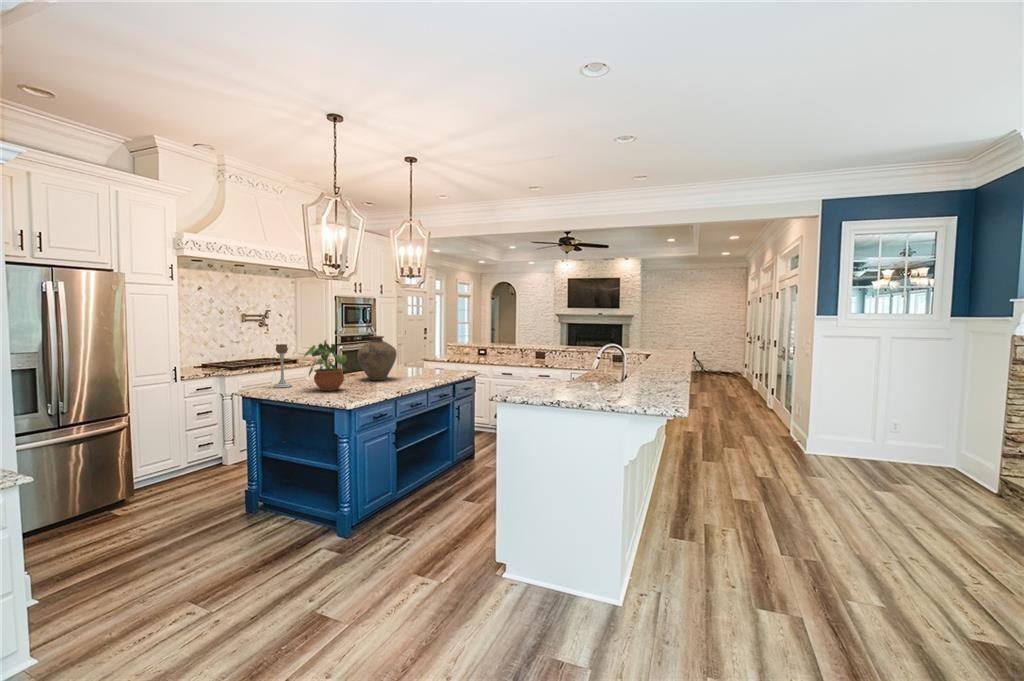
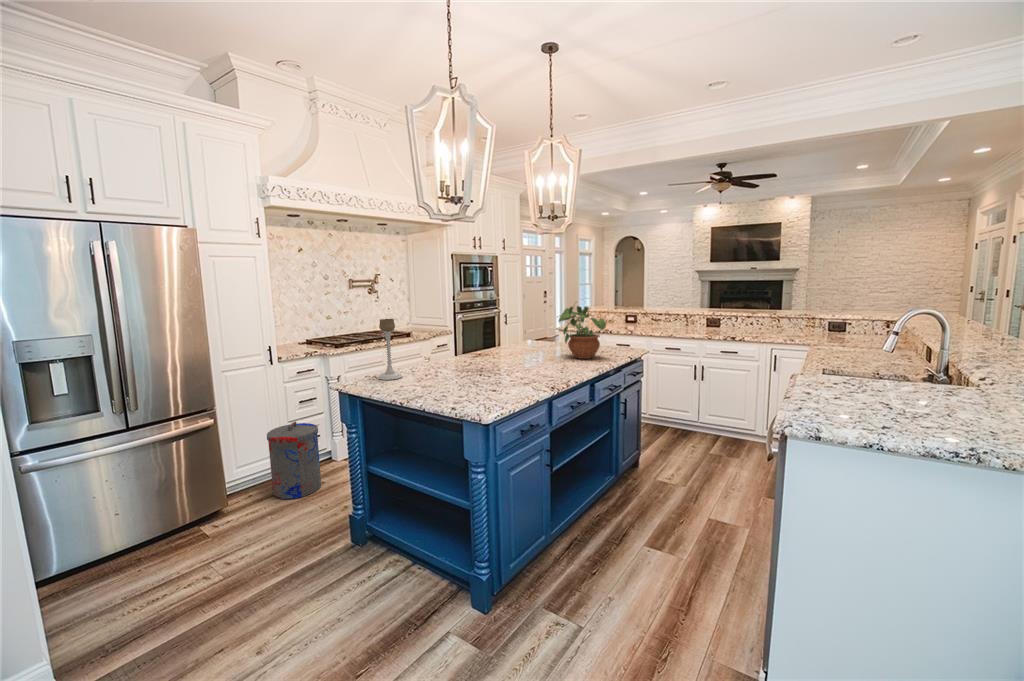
vase: present [357,336,397,380] -> none [486,304,539,367]
potted plant: present [304,340,347,391] -> present [559,306,606,359]
trash can: none [169,428,215,491] -> present [267,422,321,499]

